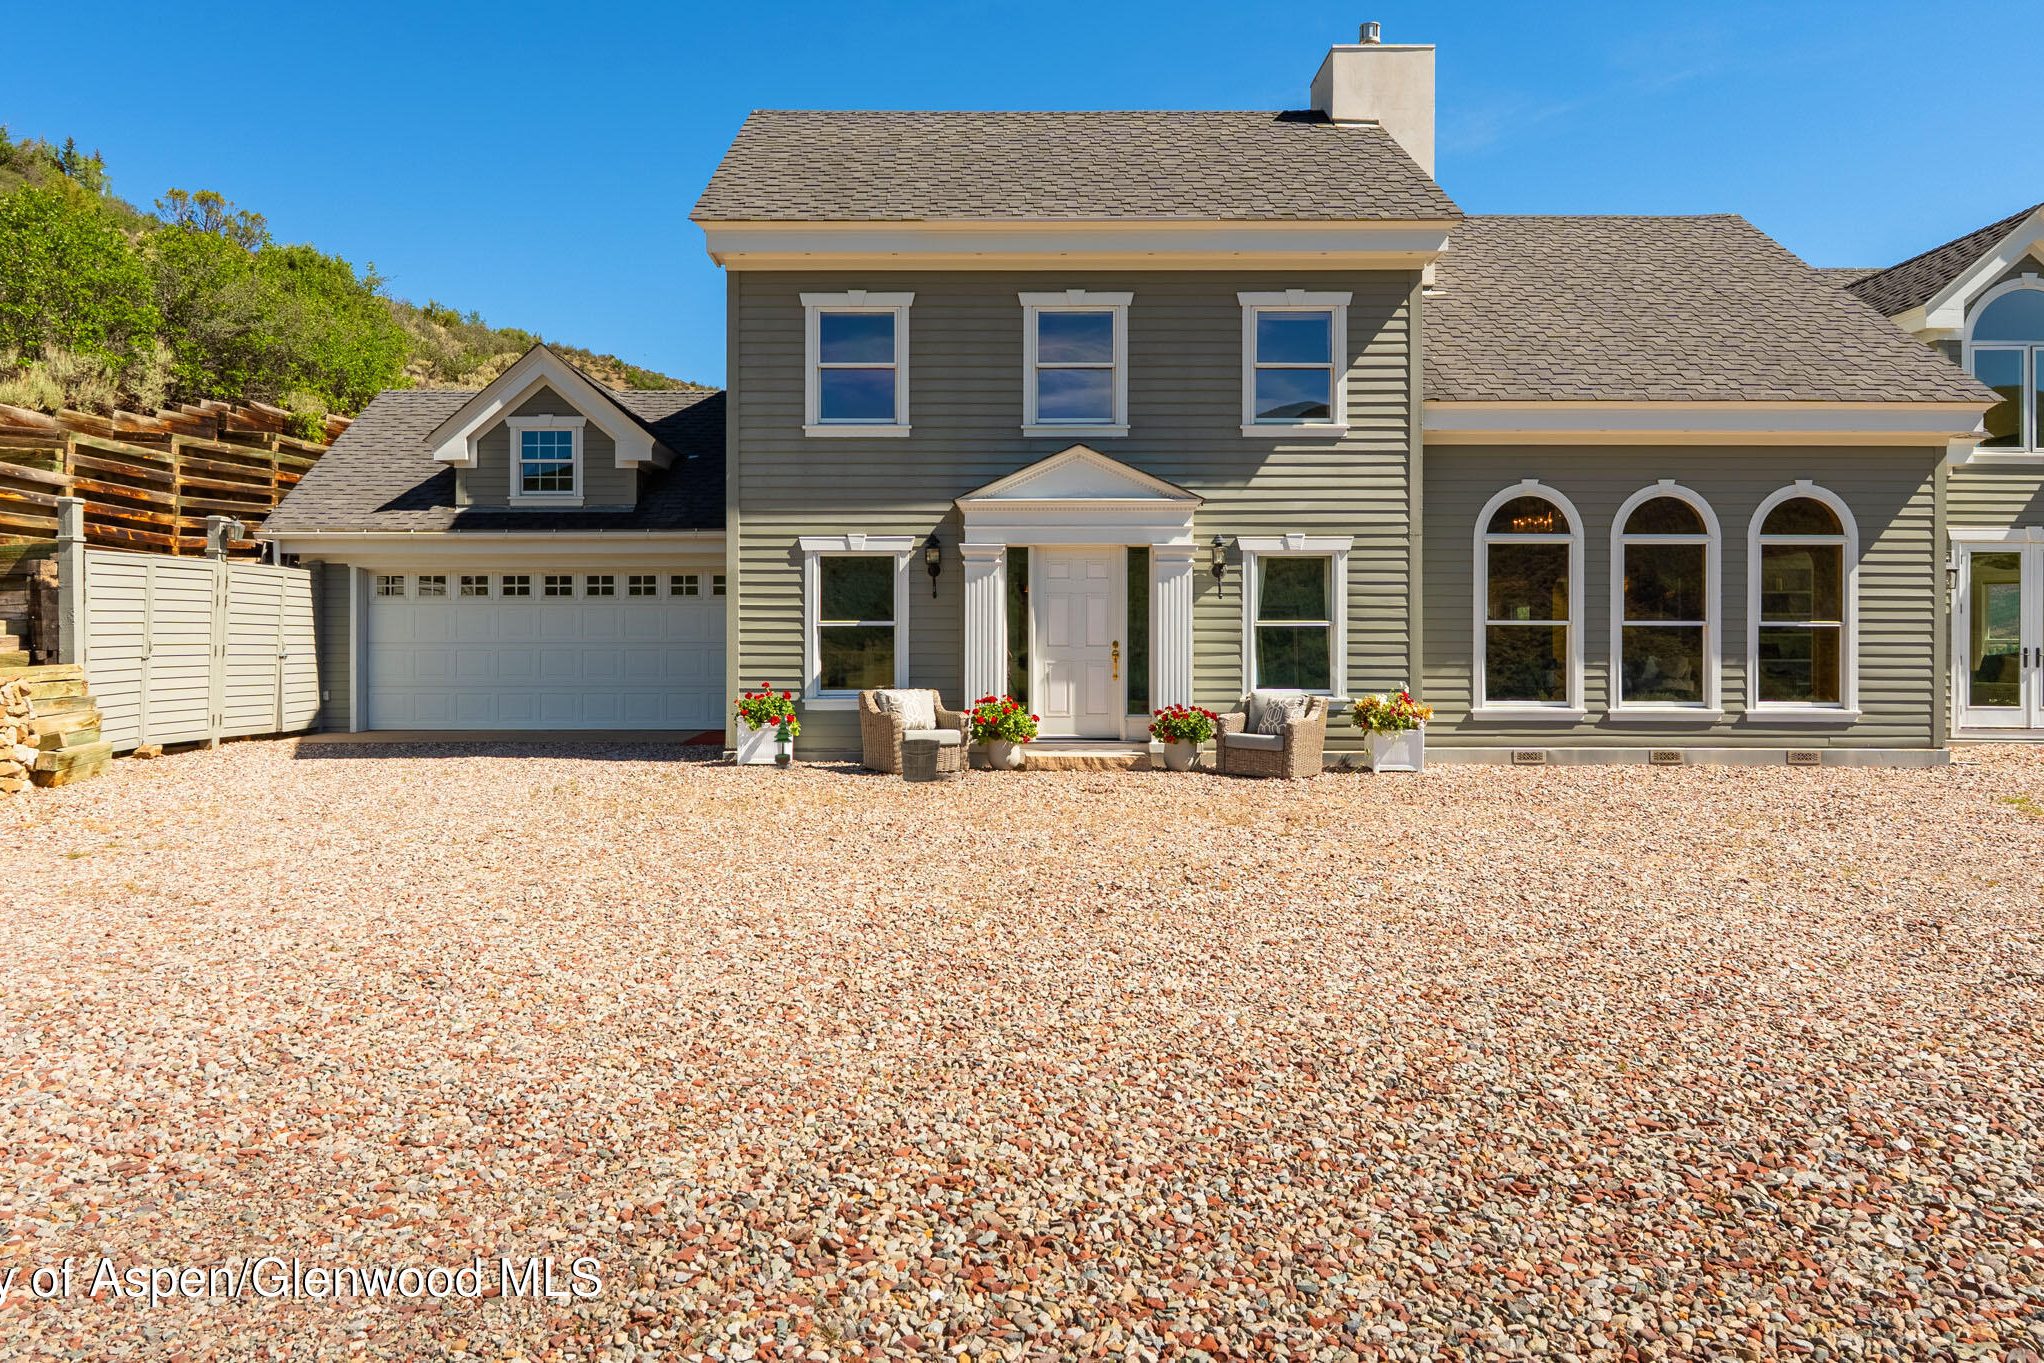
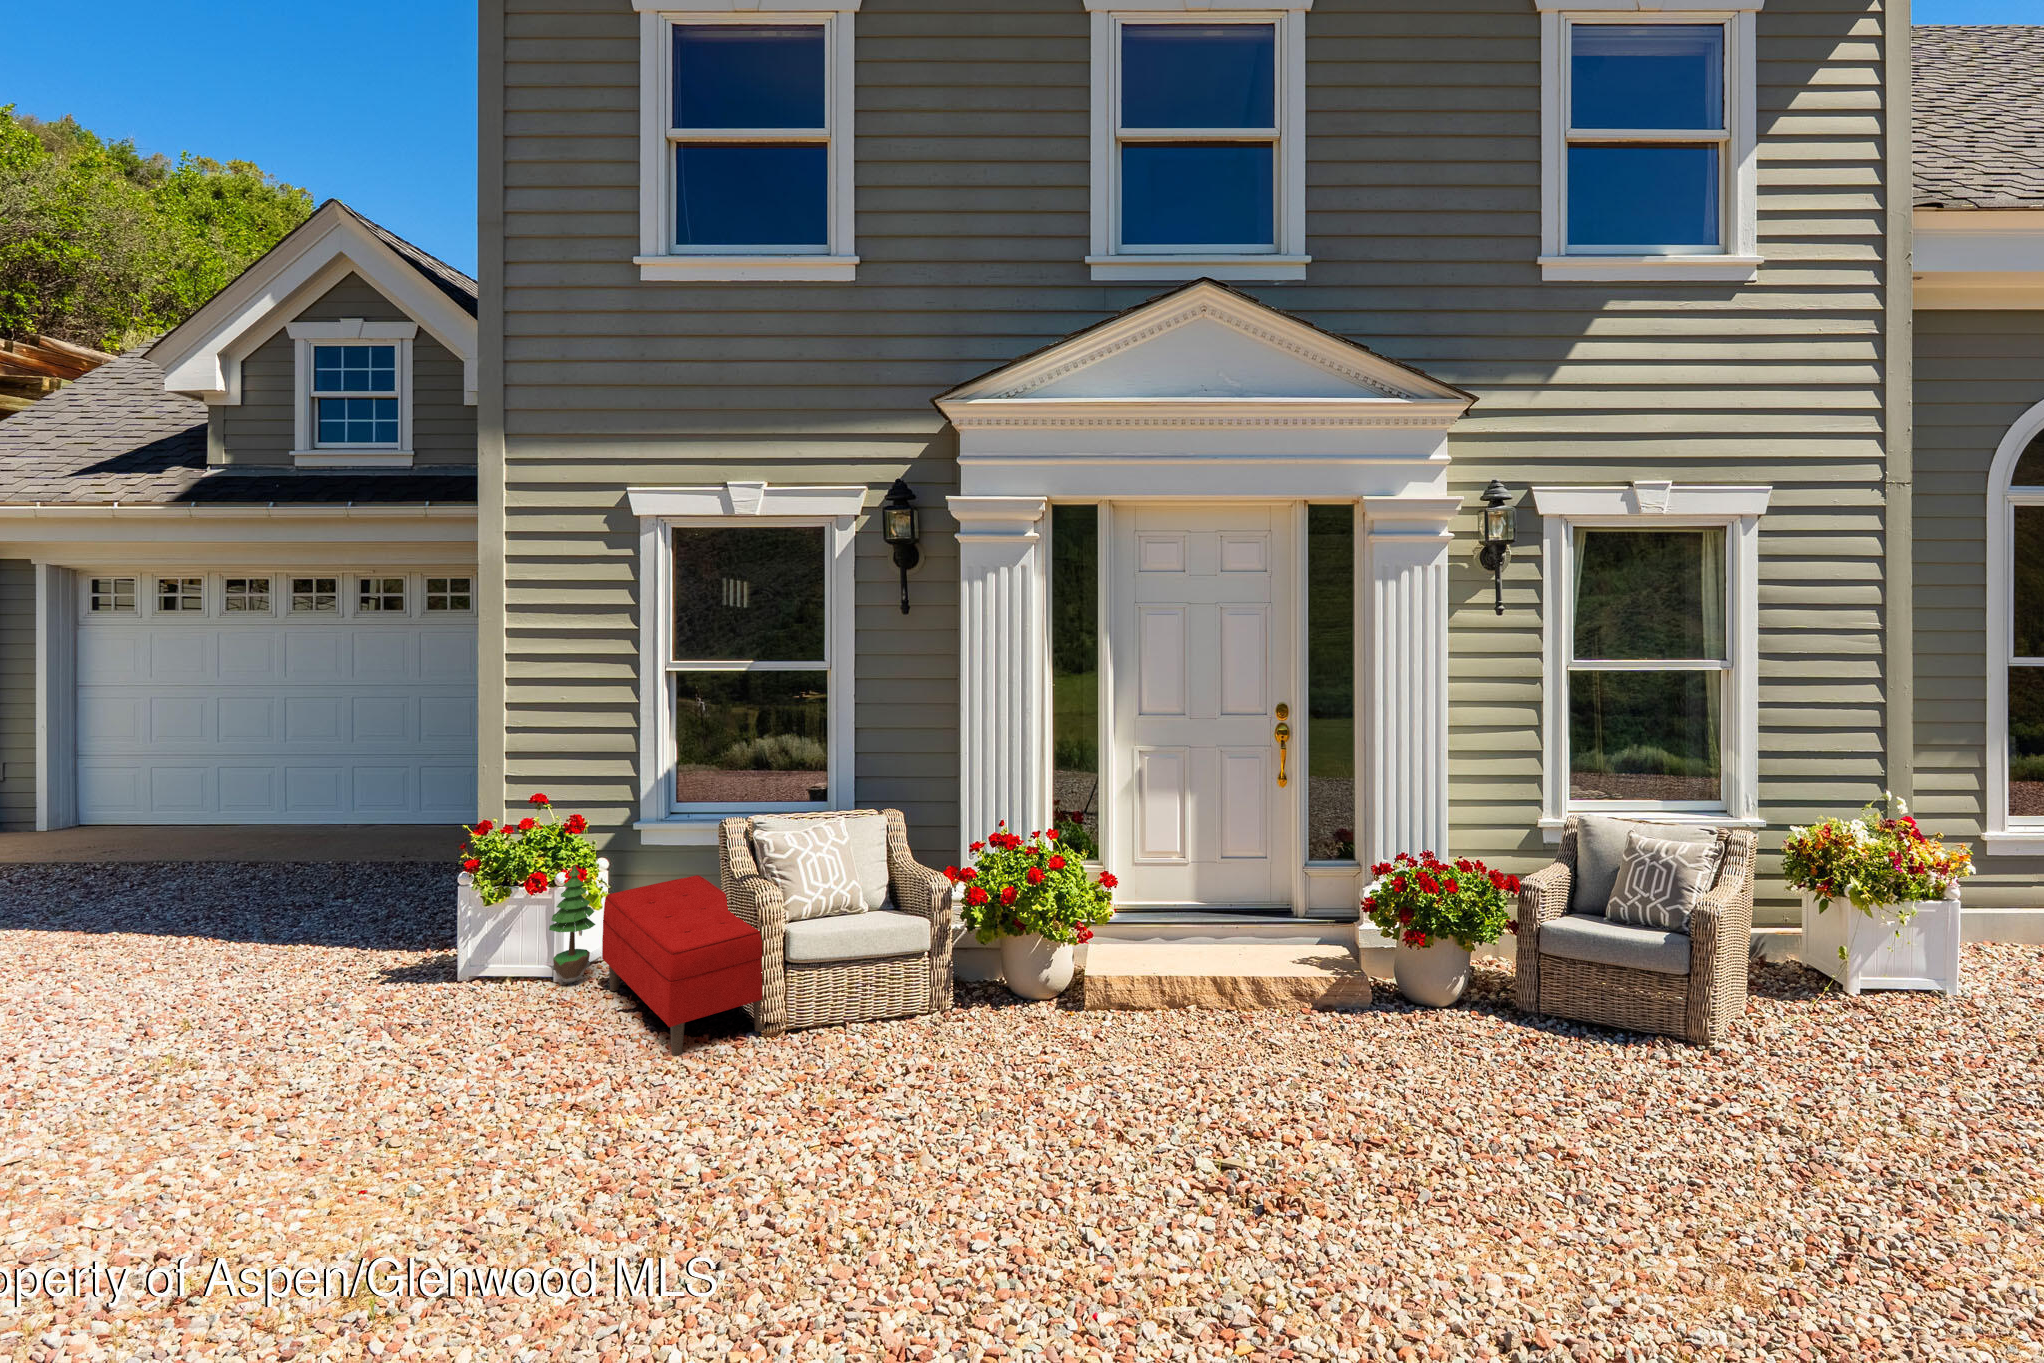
bench: none [799,722,885,783] -> present [602,875,764,1056]
bucket: present [899,739,940,782] -> none [800,936,899,1053]

